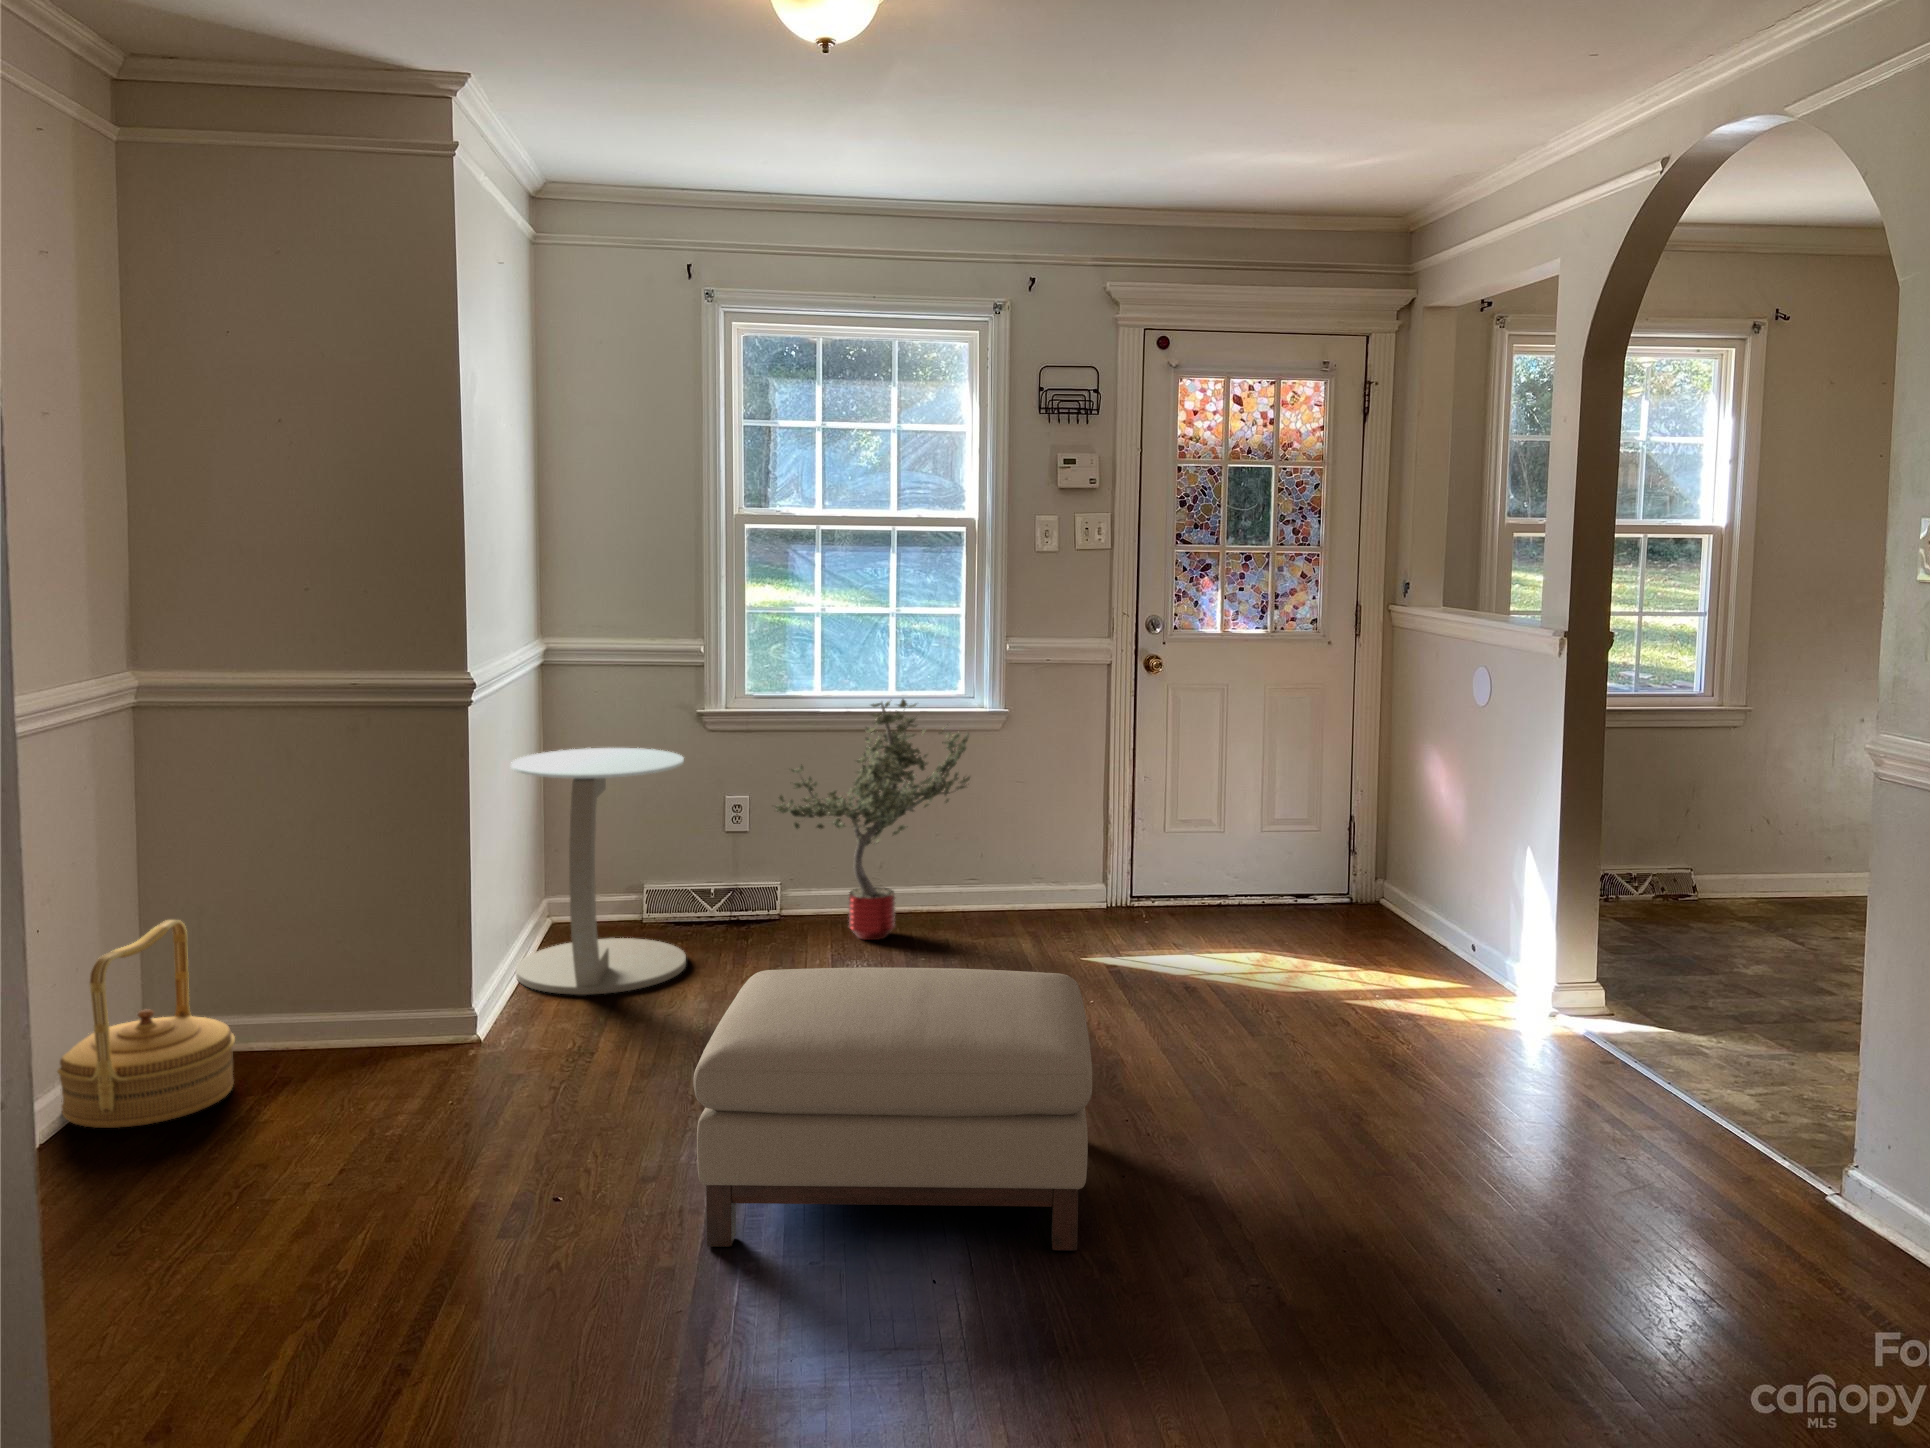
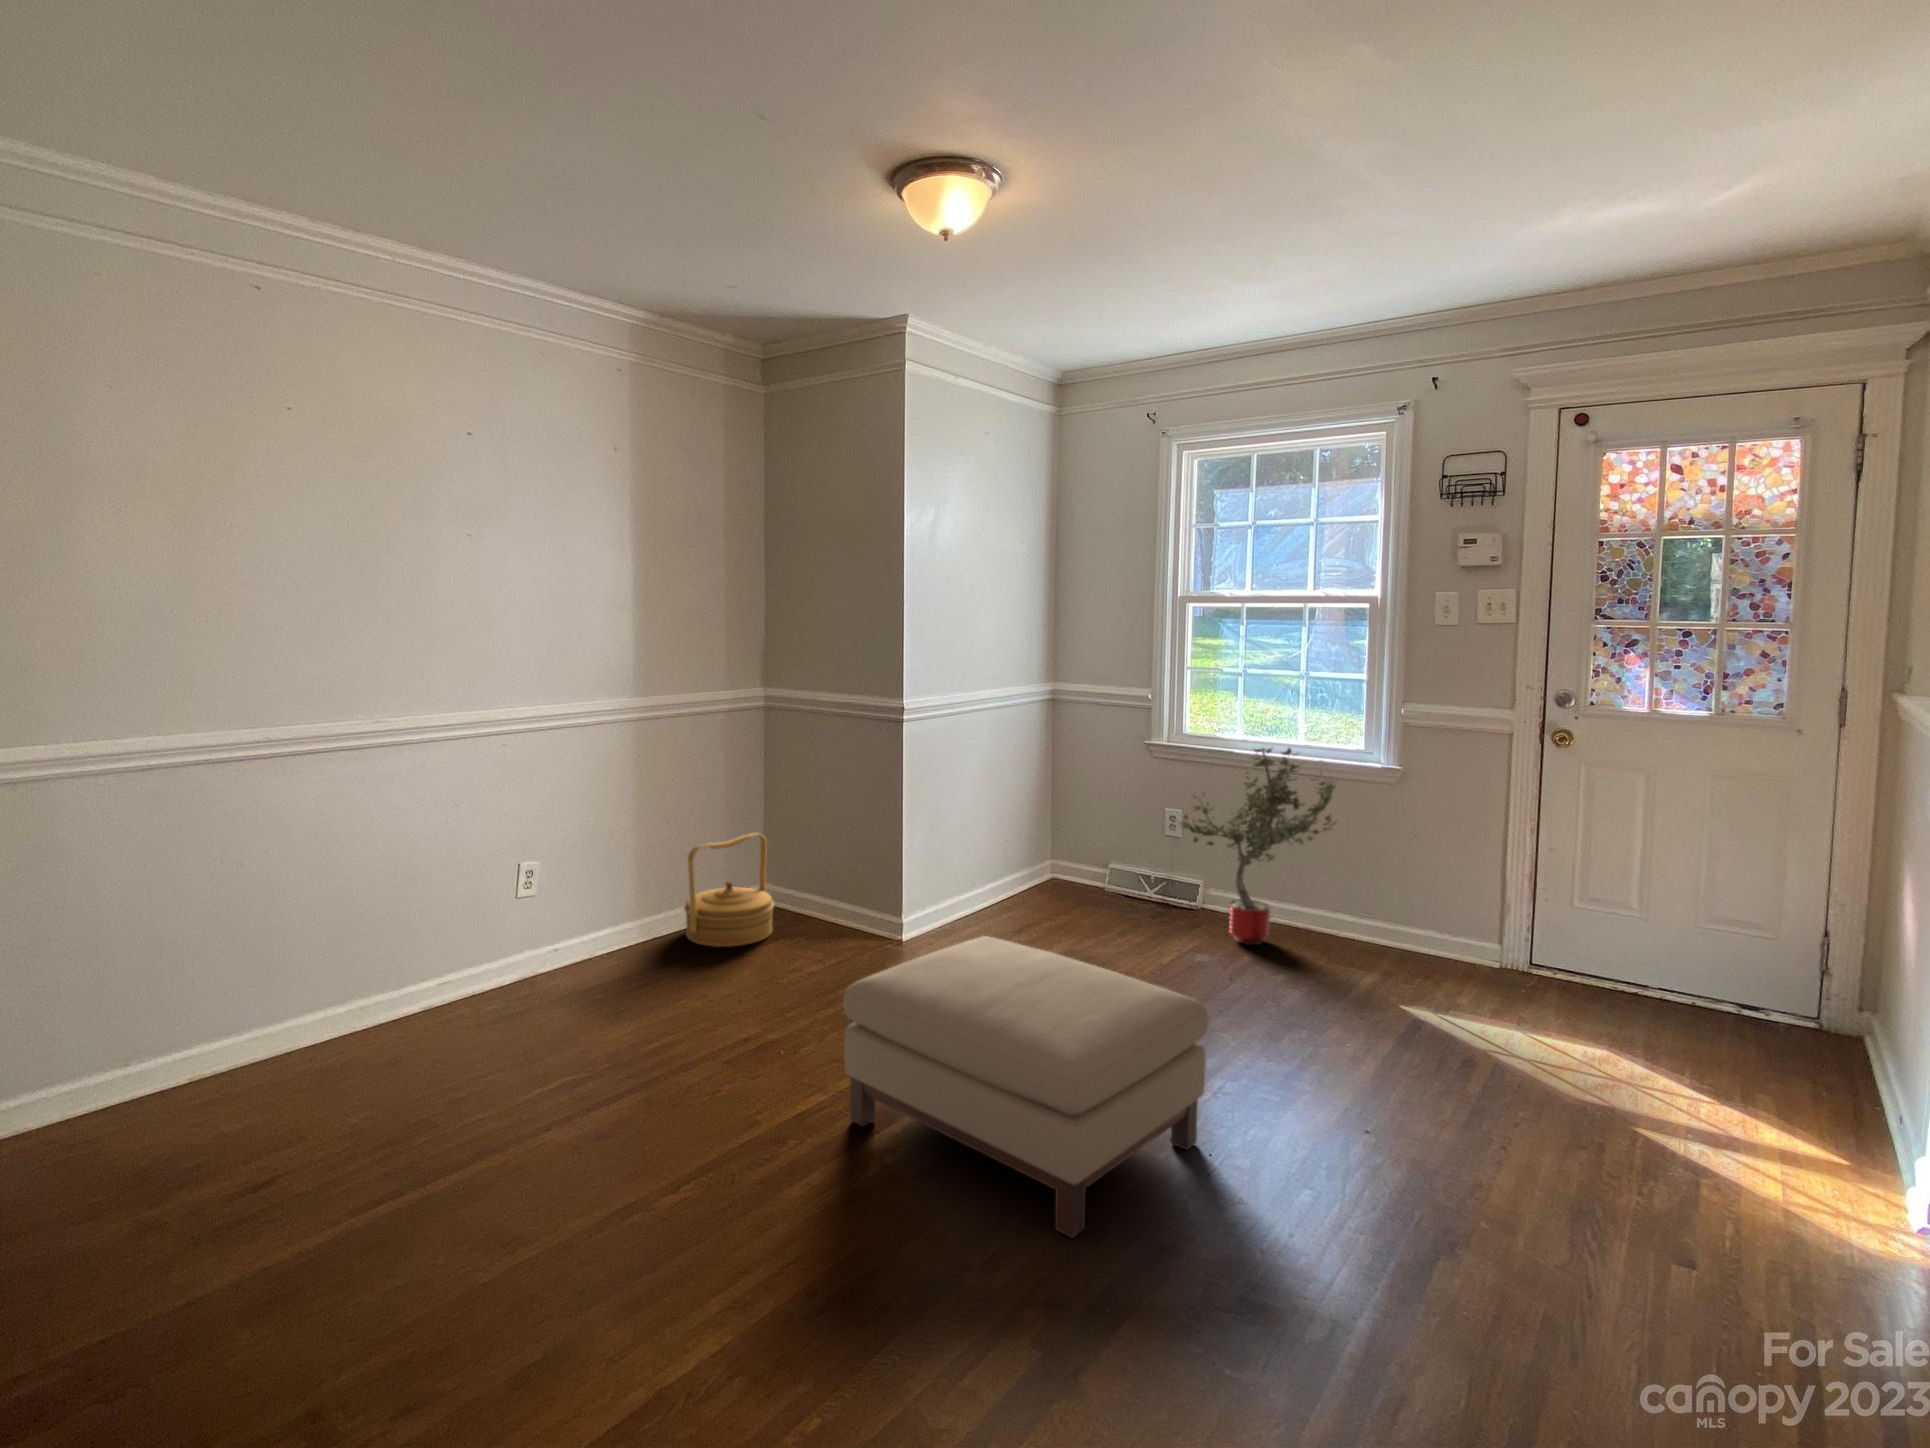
side table: present [511,748,686,995] -> none [975,761,1096,938]

